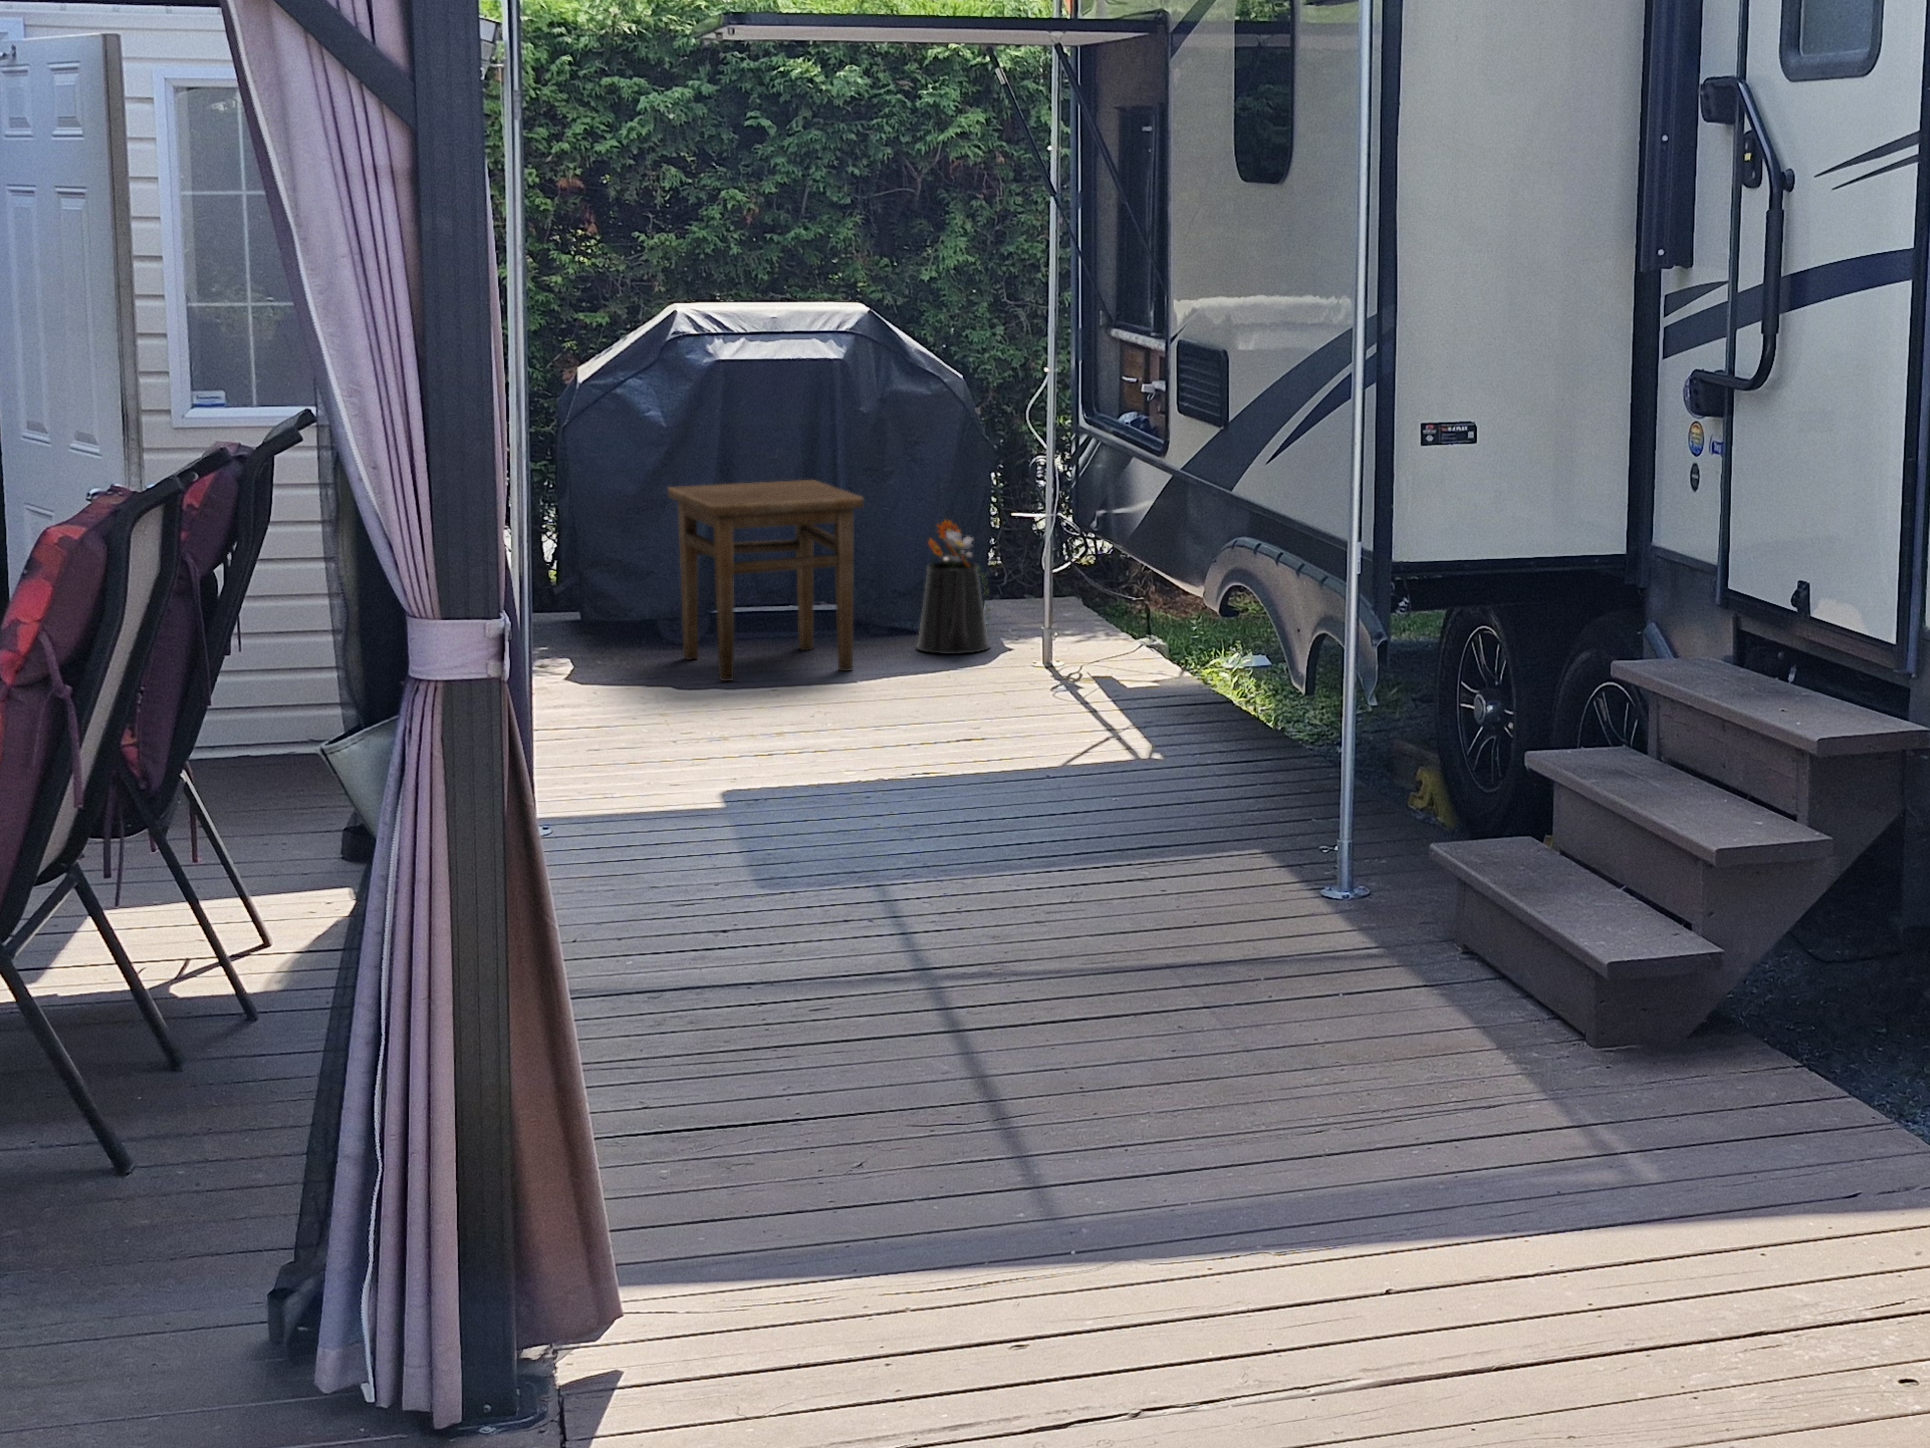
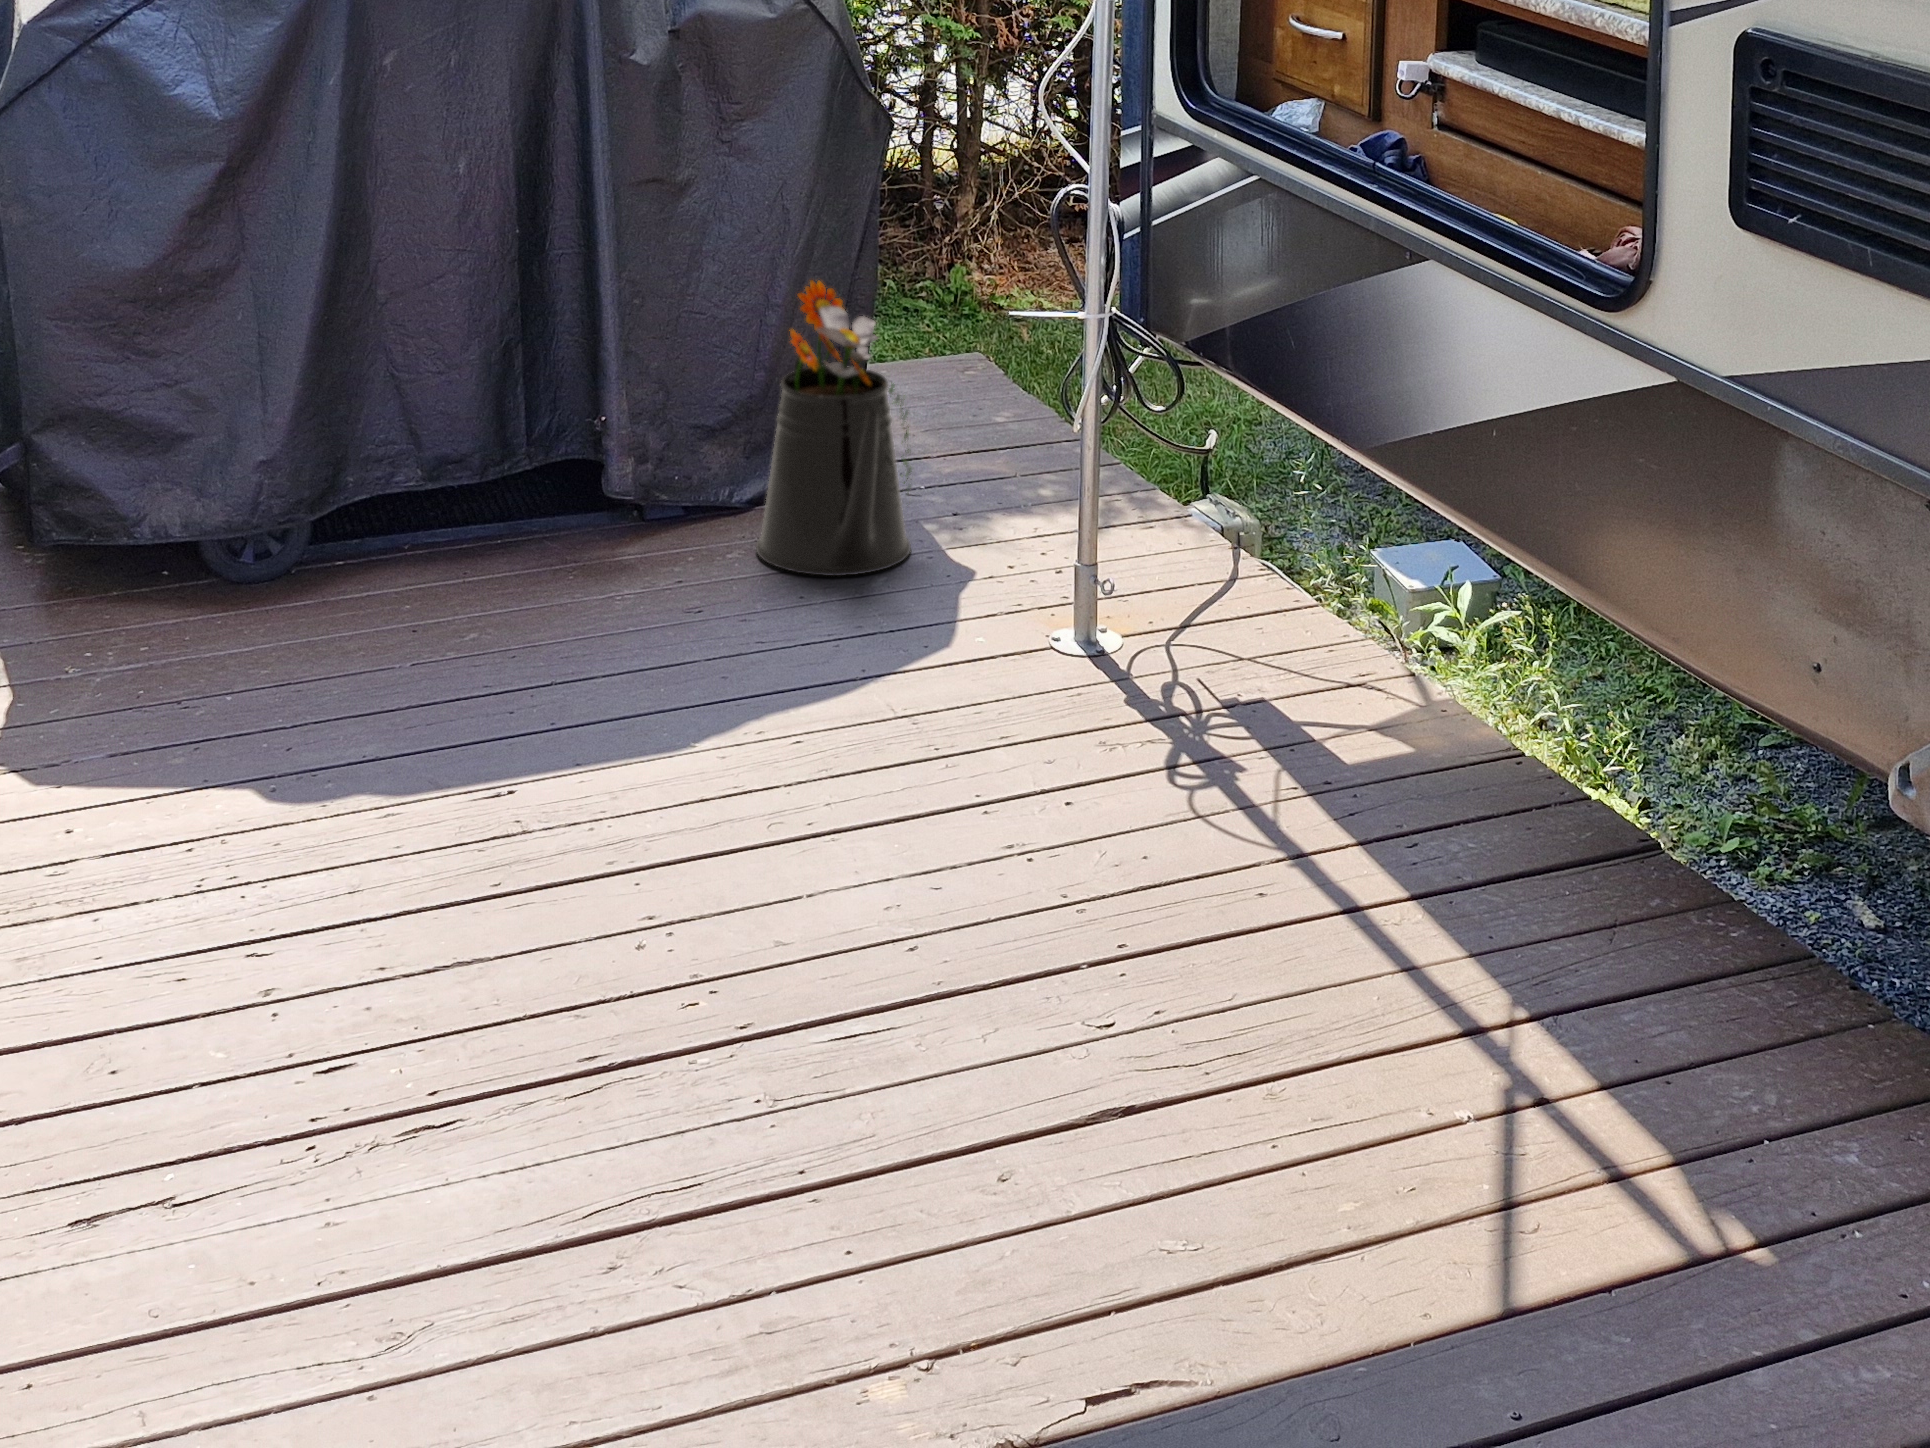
side table: present [668,480,863,681] -> none [233,206,683,709]

